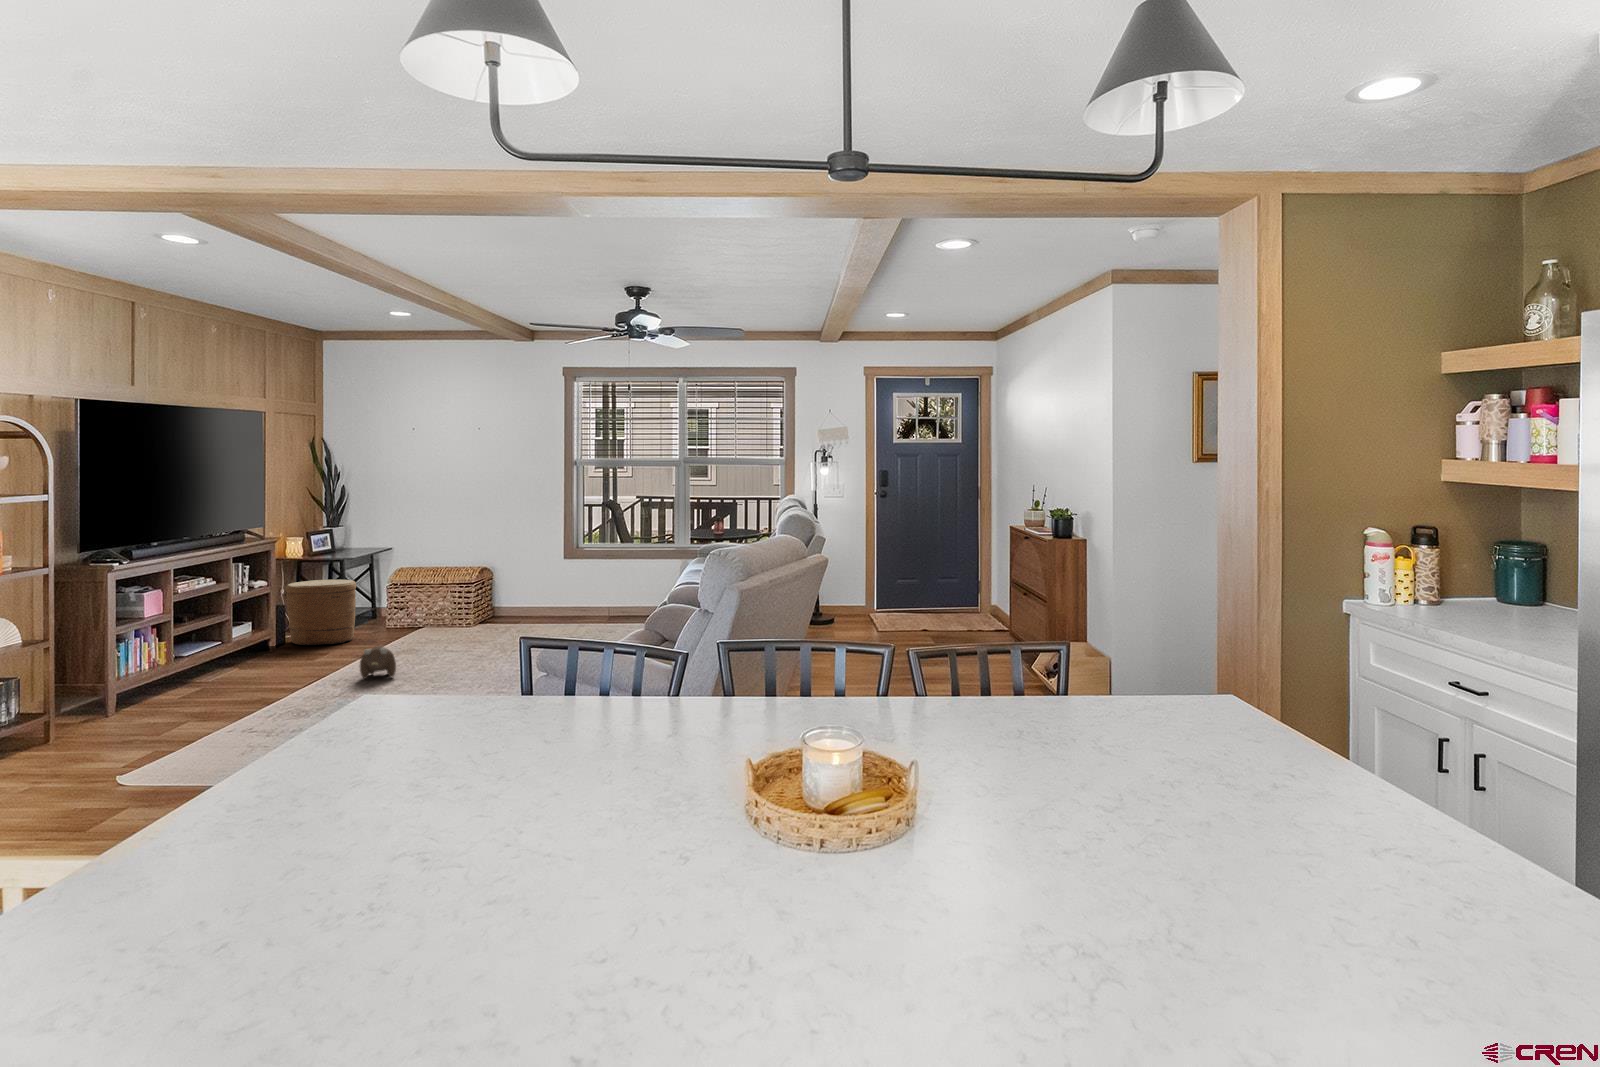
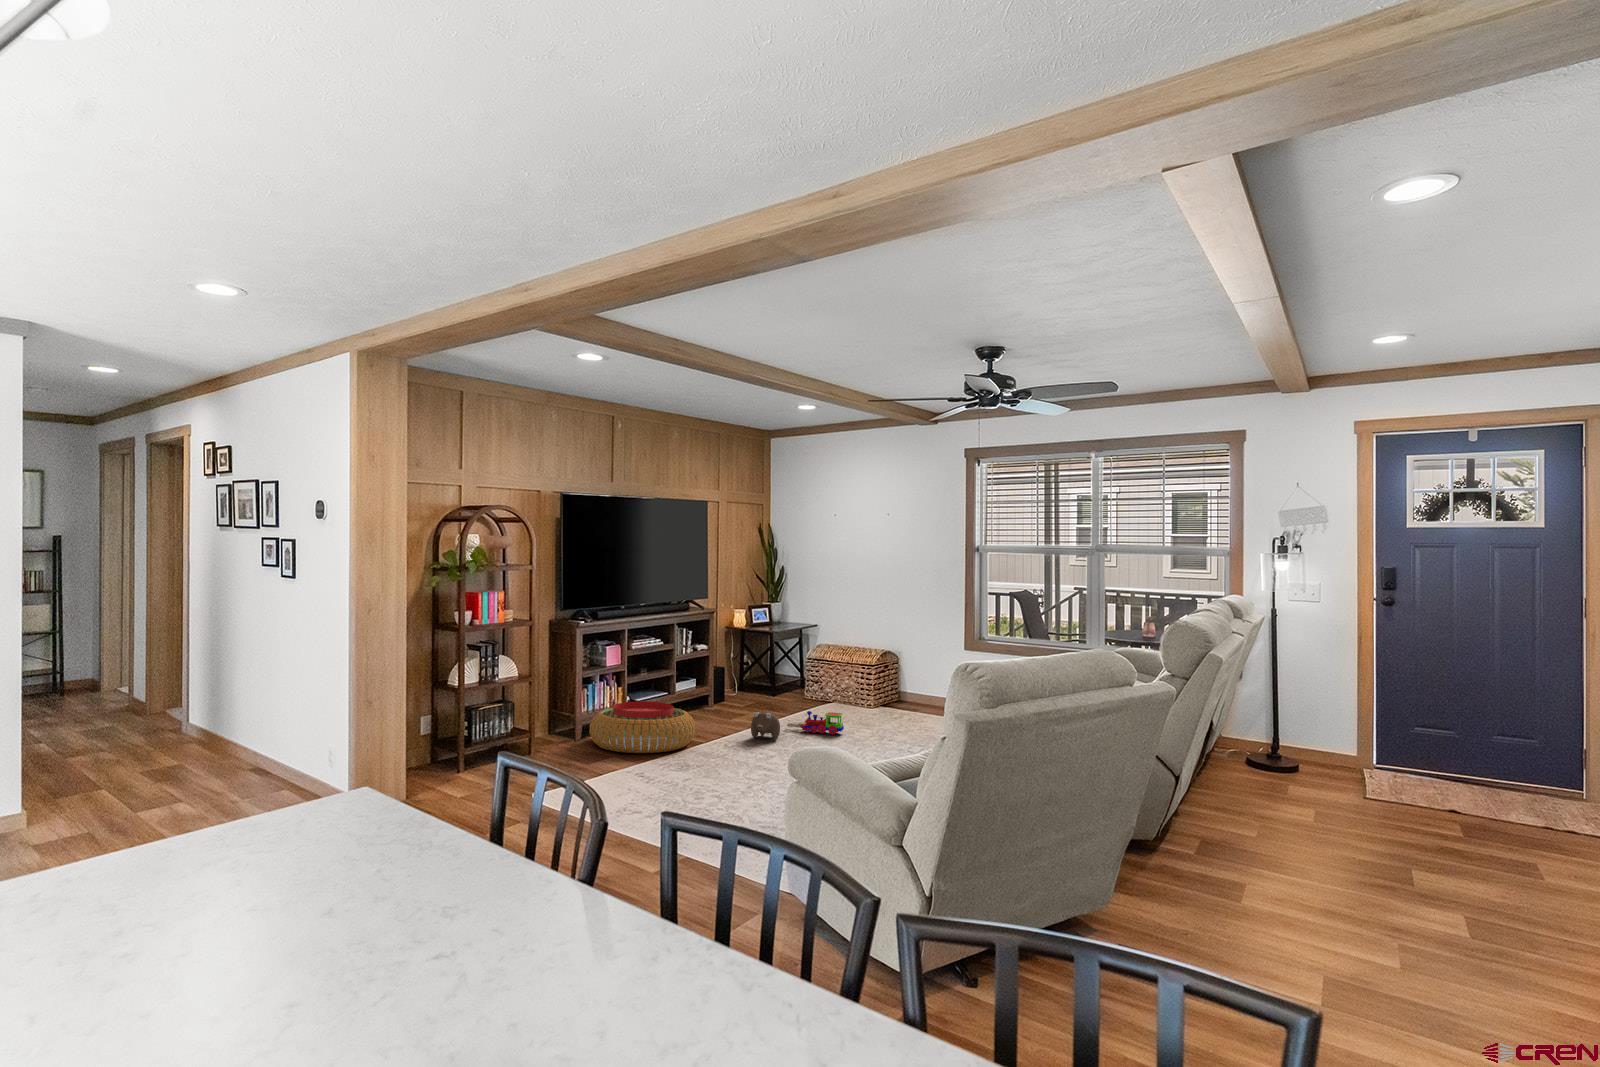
woven basket: present [285,579,356,645] -> none [723,648,777,706]
toy train: none [396,638,465,664] -> present [787,711,844,734]
pouf: none [138,652,293,720] -> present [589,701,695,753]

